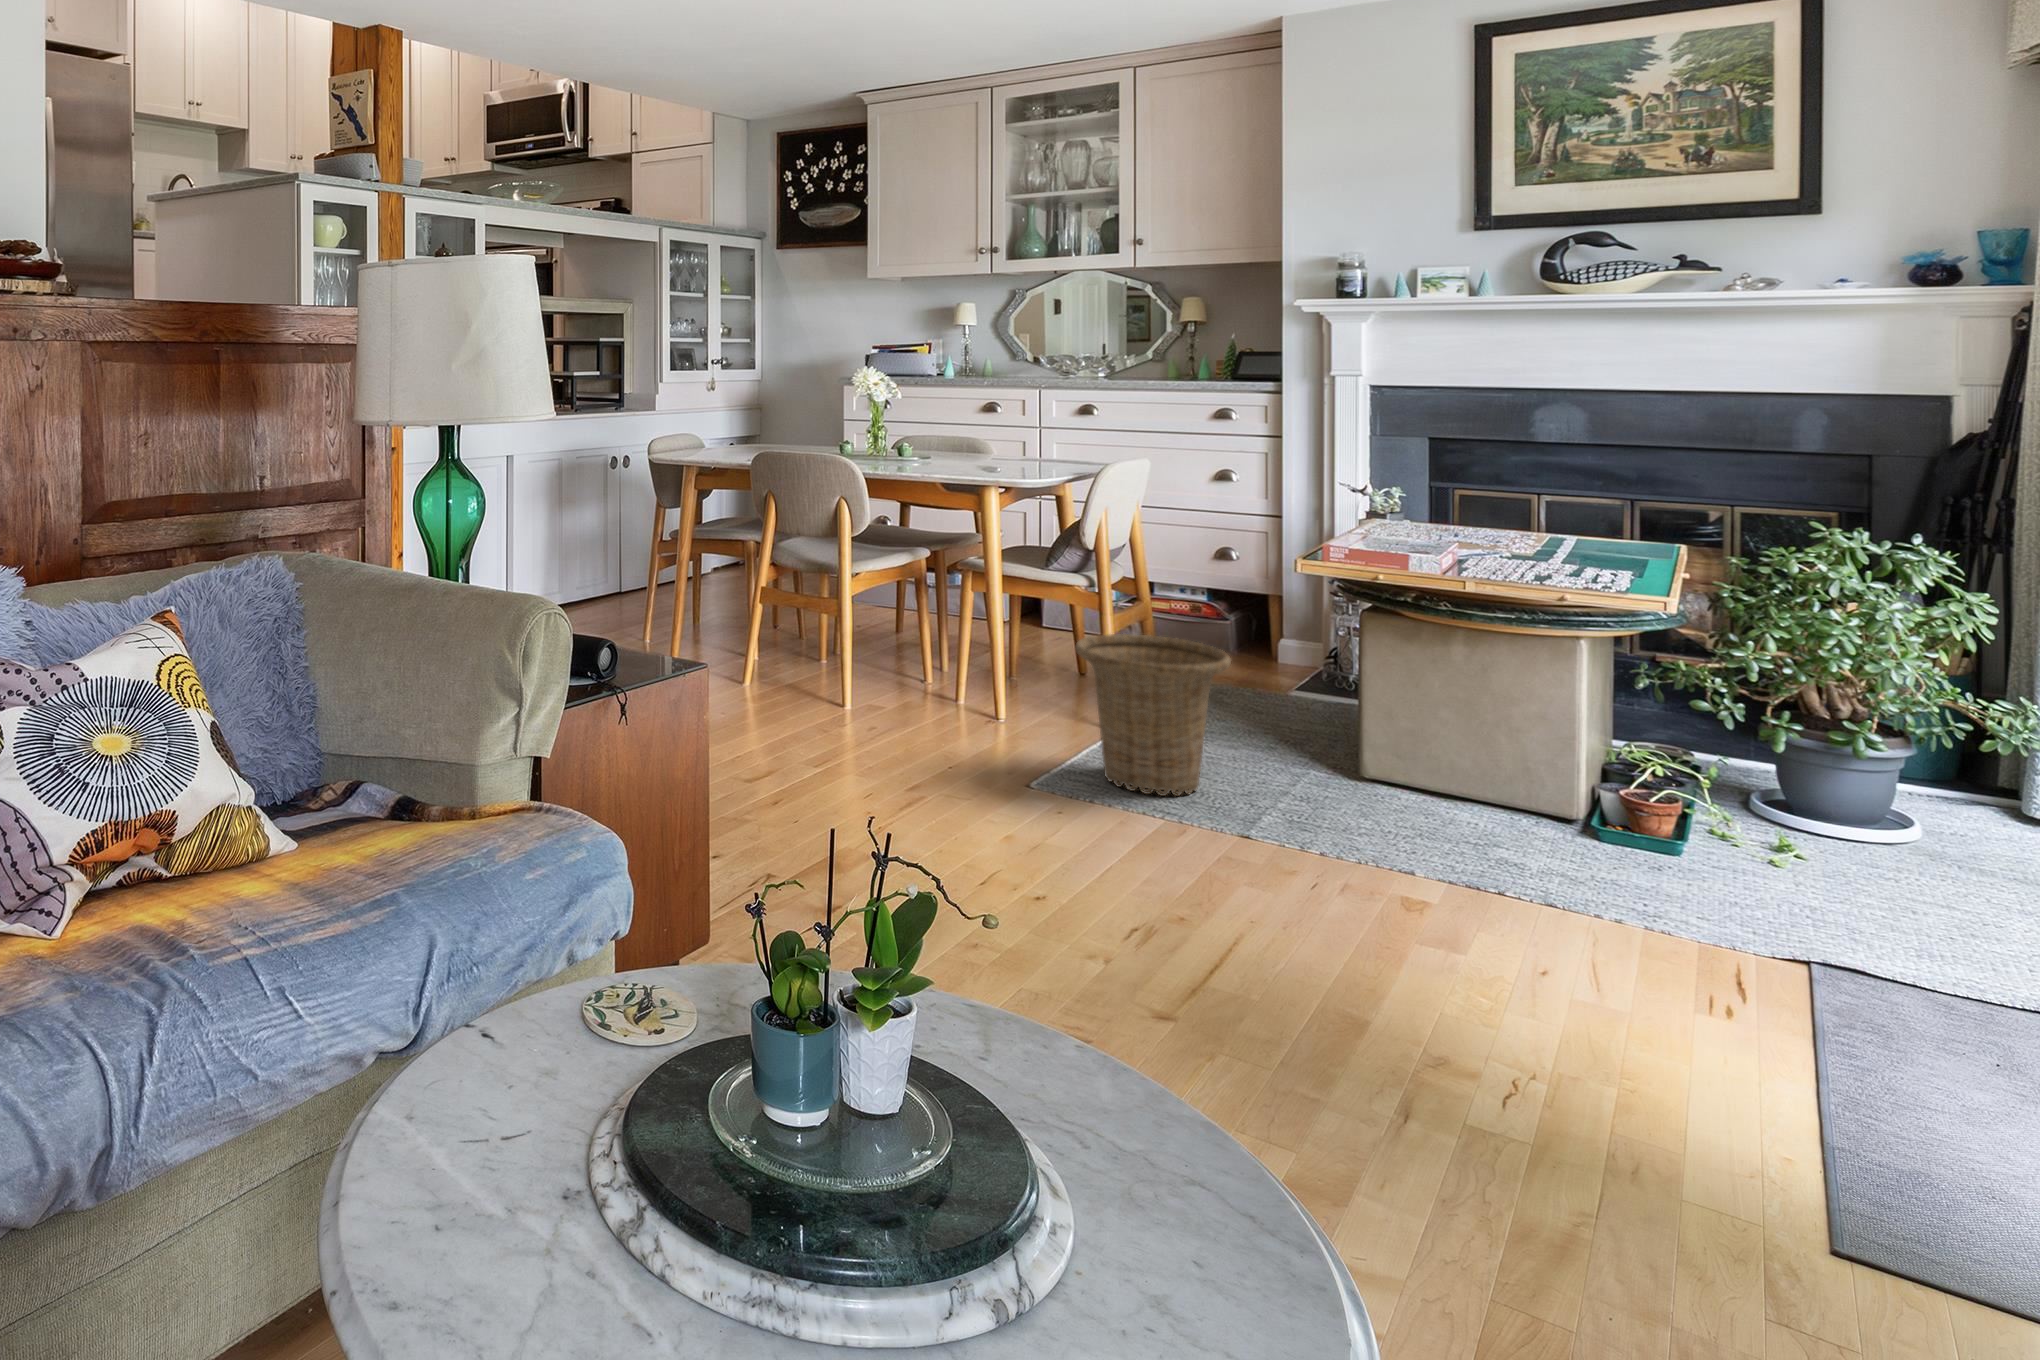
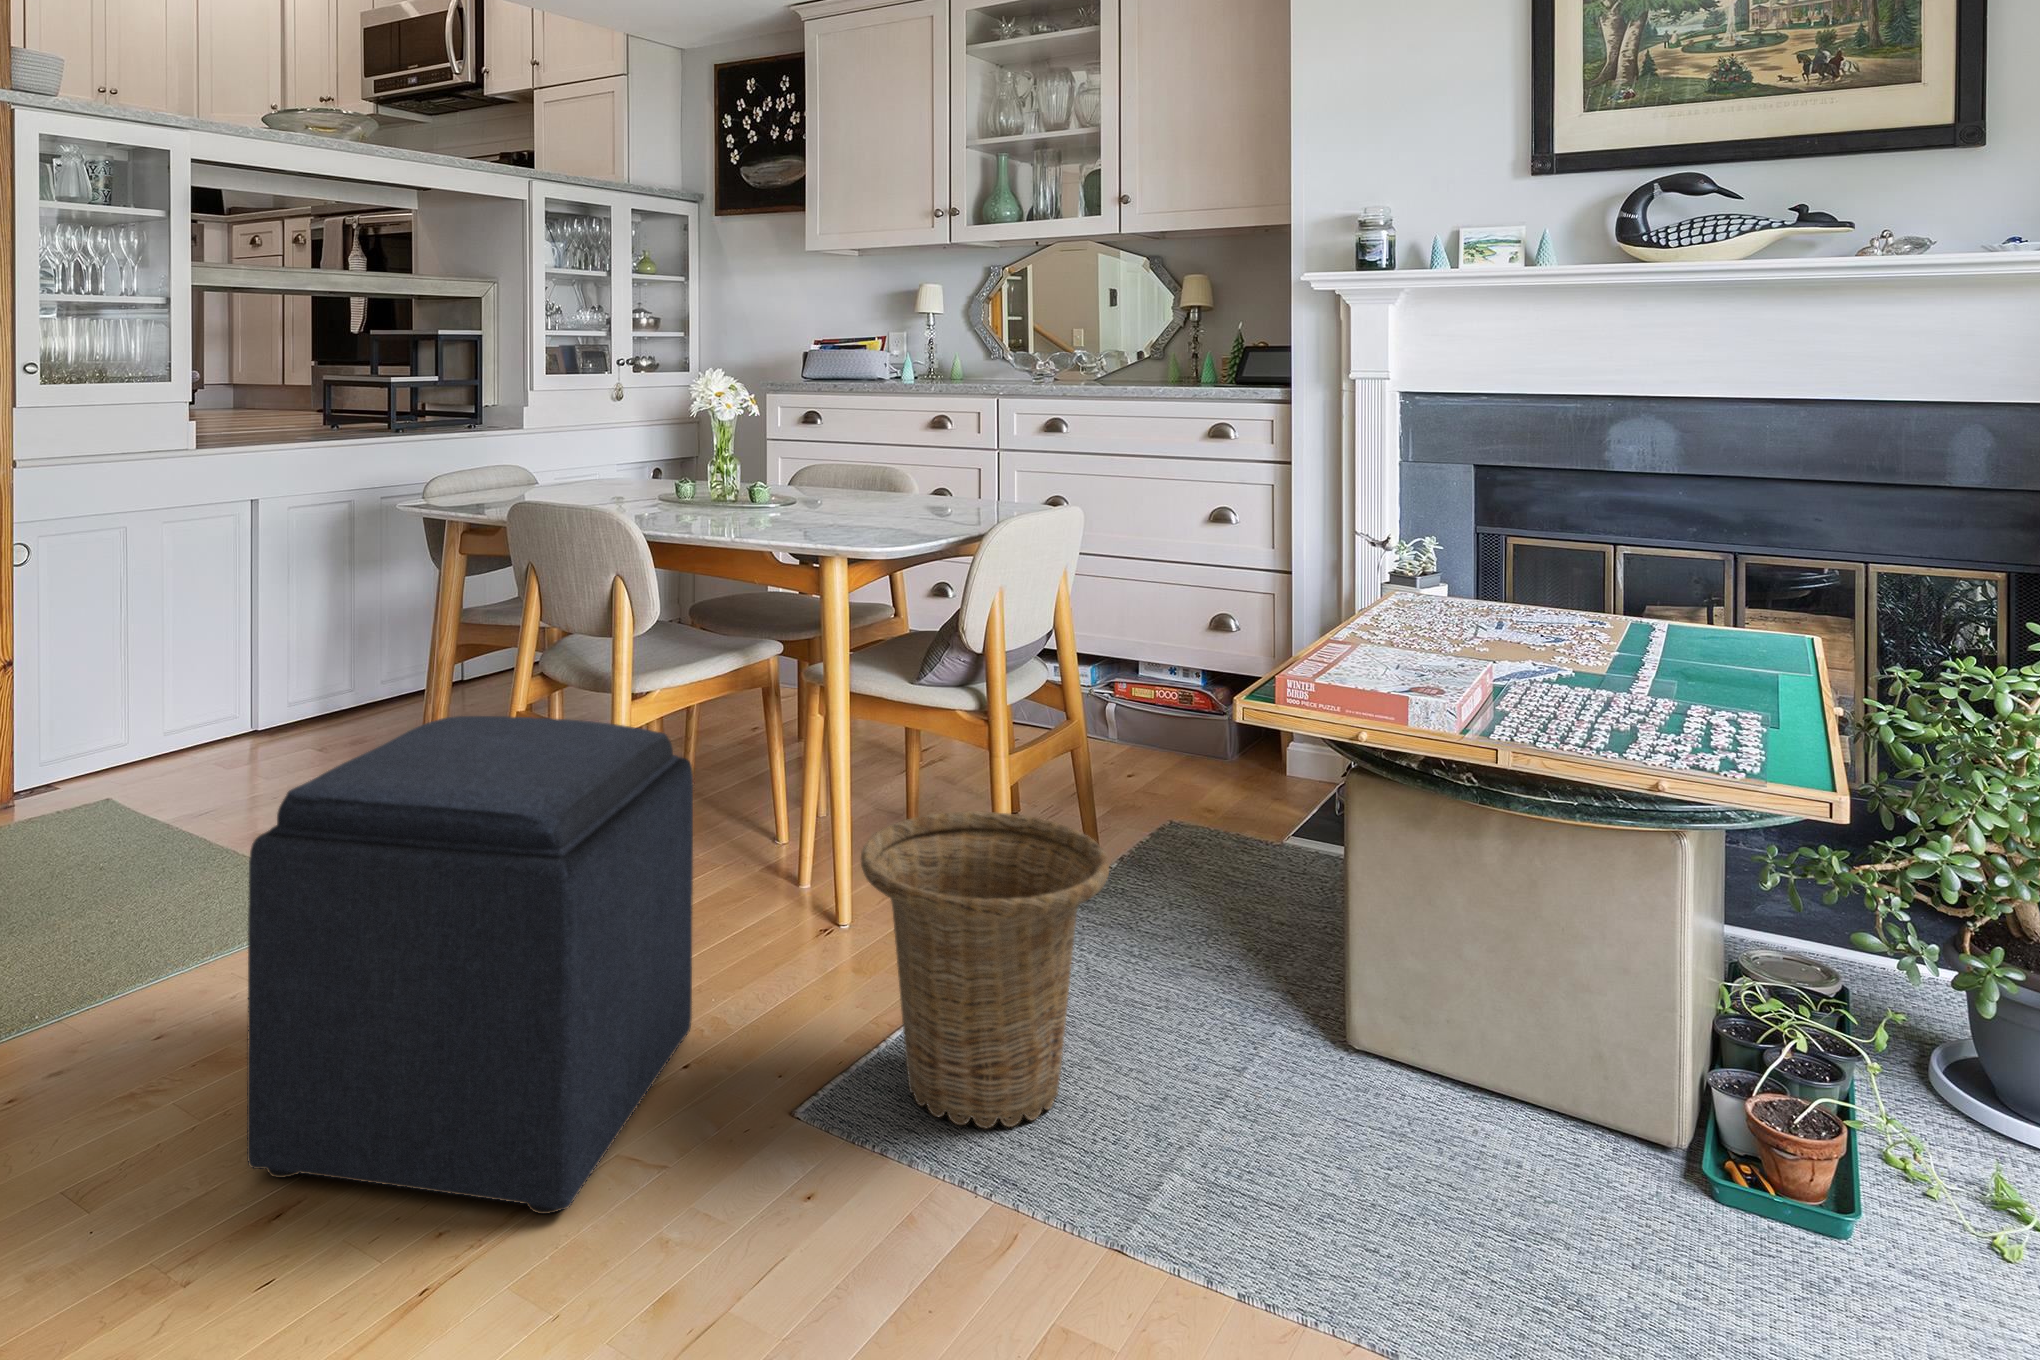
ottoman: none [770,572,962,812] -> present [247,716,693,1214]

